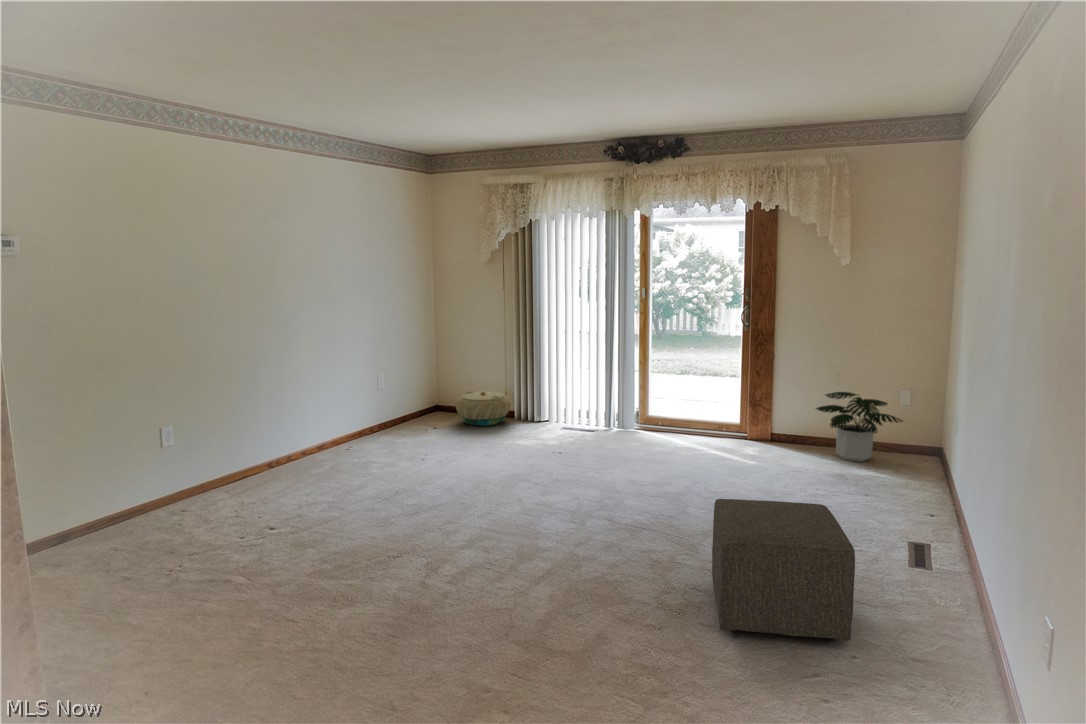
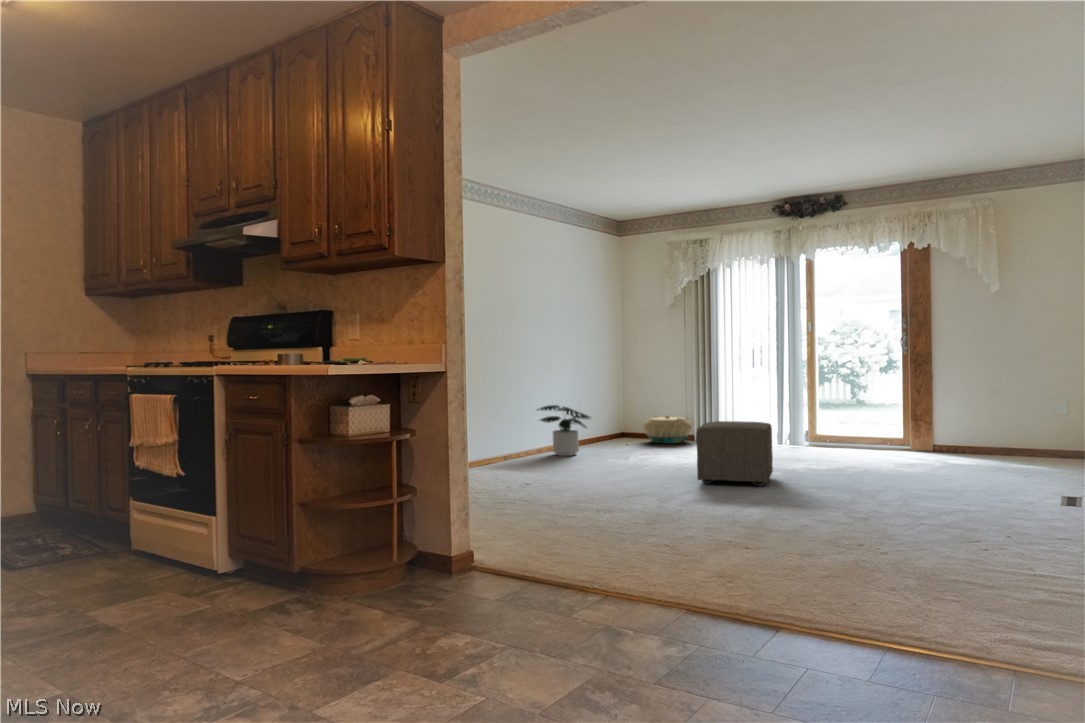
potted plant: present [816,392,903,461] -> present [540,405,590,456]
ottoman: present [712,499,855,641] -> present [696,421,773,486]

